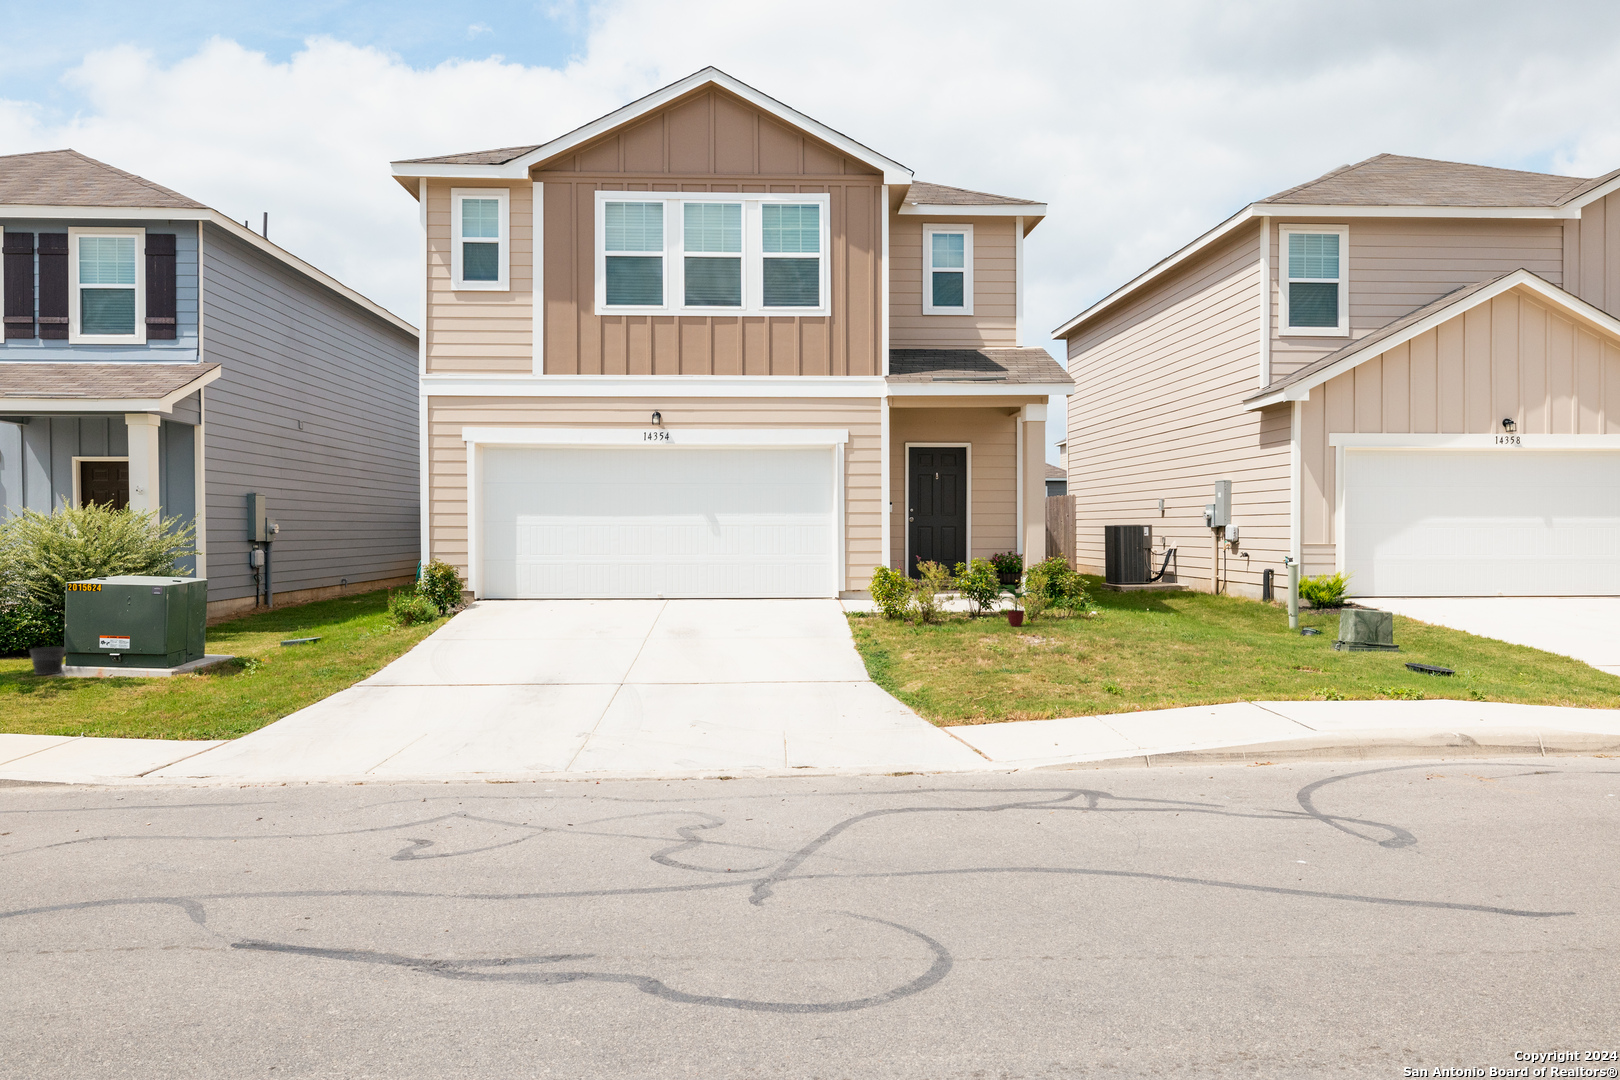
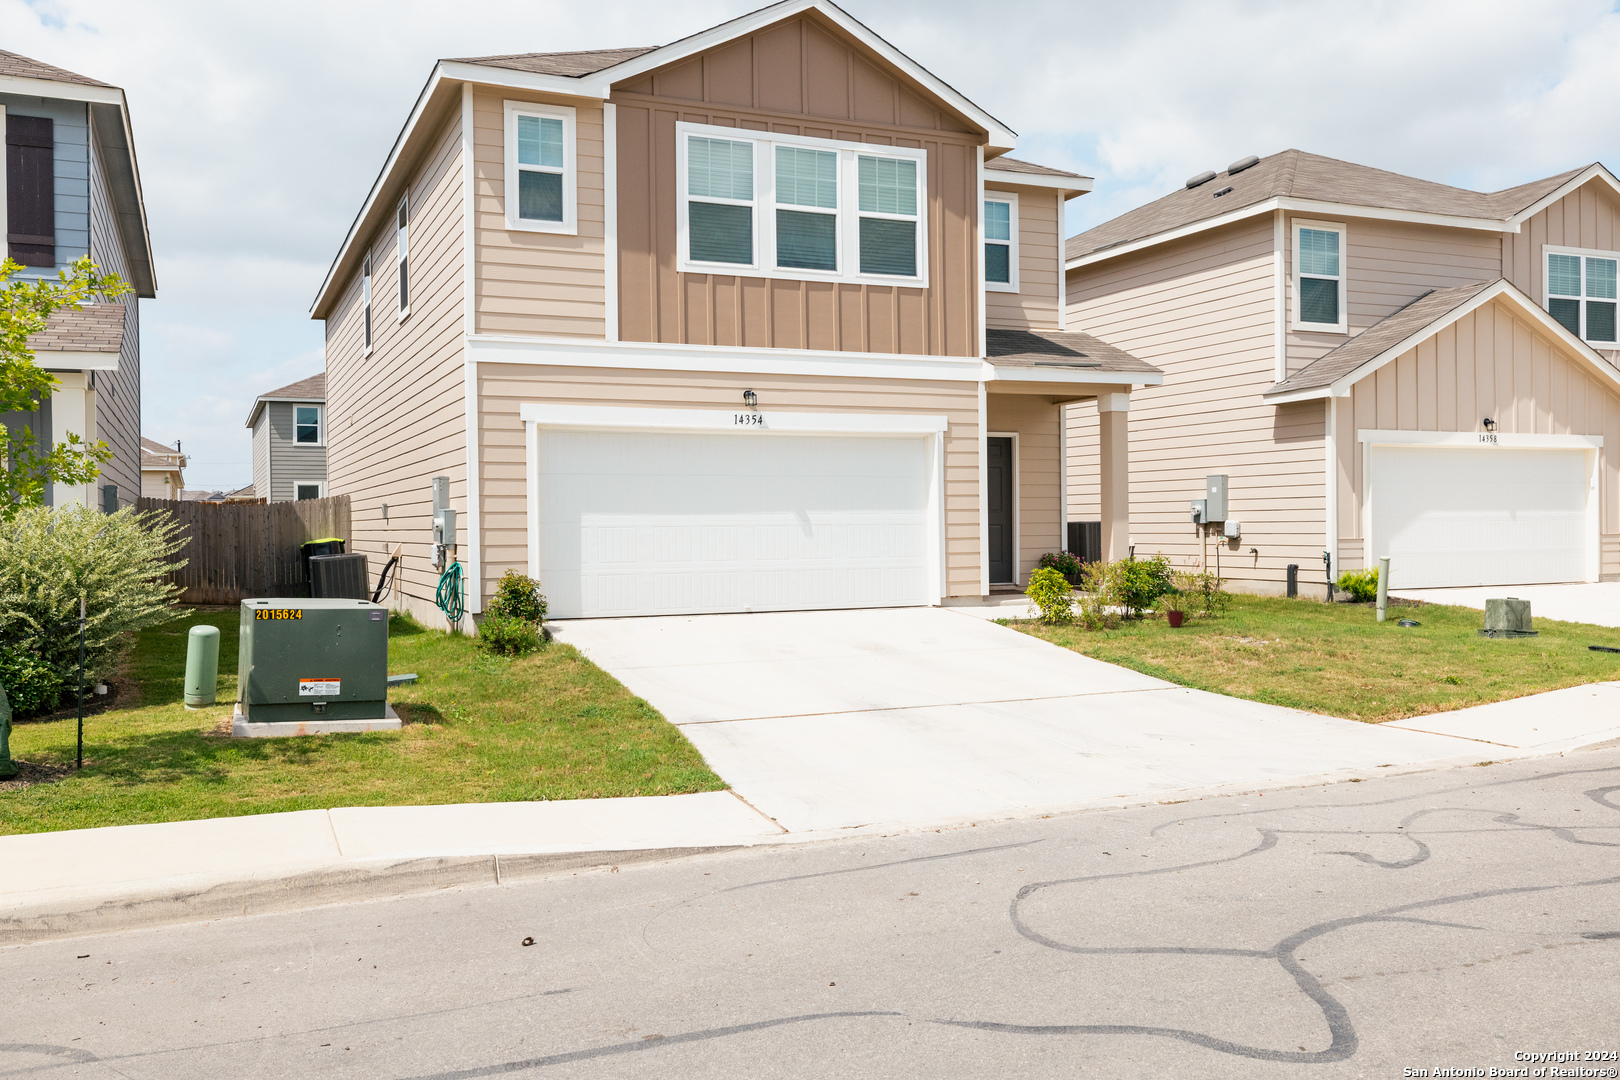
bucket: present [30,647,65,675] -> none [184,698,237,738]

